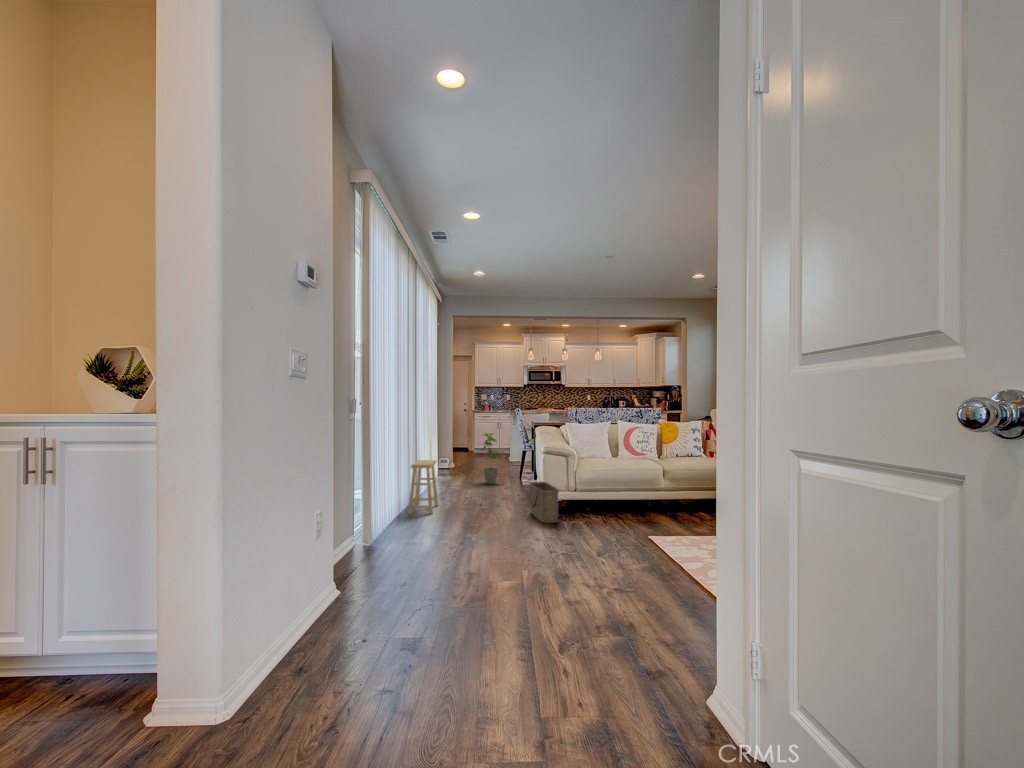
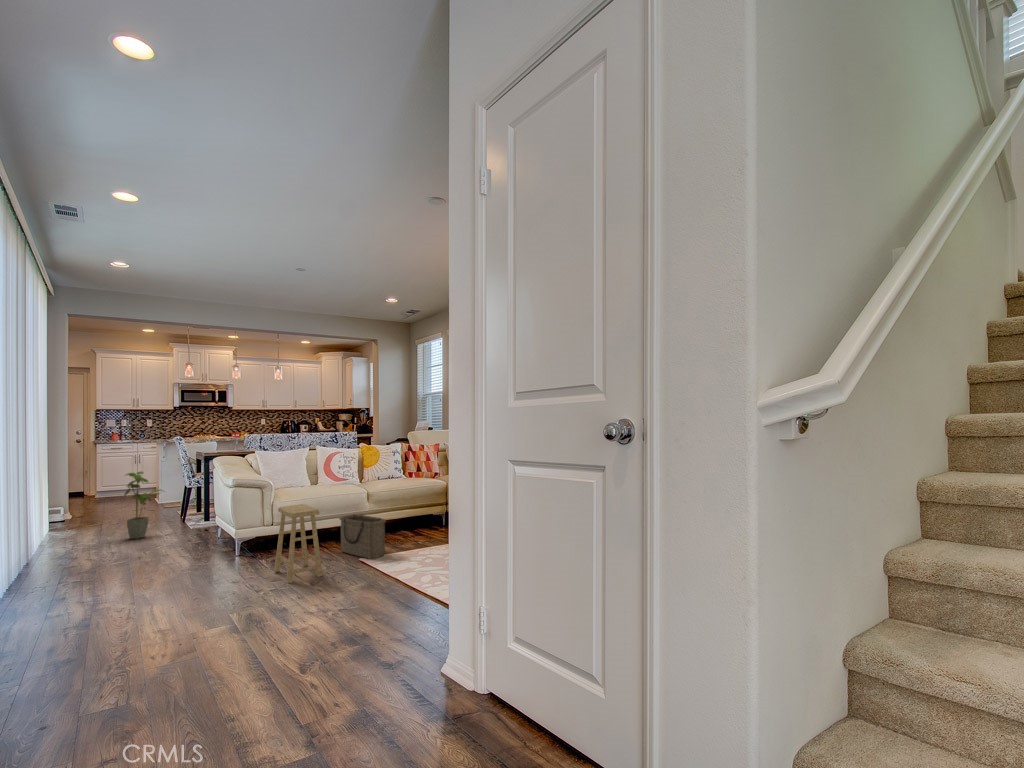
footstool: present [408,460,438,514] -> present [274,504,323,583]
basket: present [529,482,559,523] -> present [339,514,386,559]

